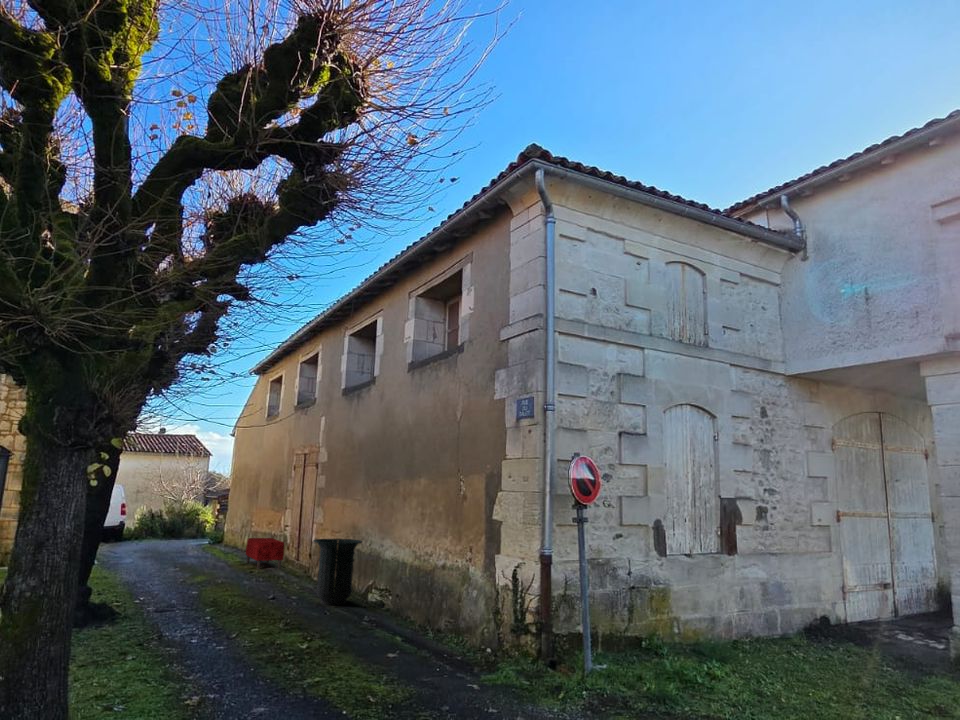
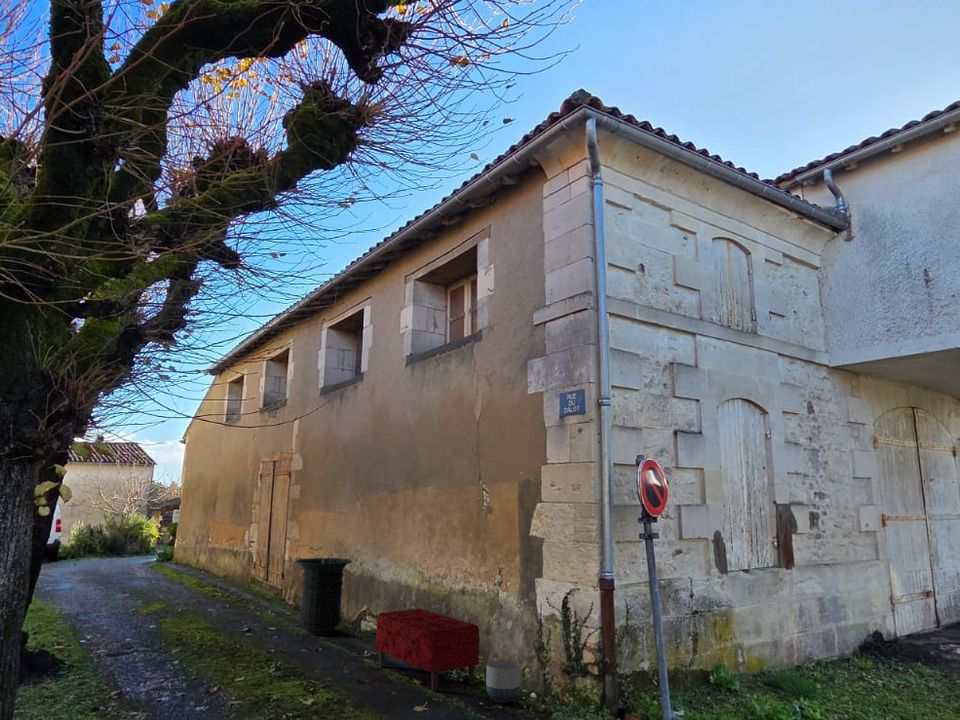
bench: present [246,538,284,569] -> present [376,609,480,691]
planter: none [452,624,481,658] -> present [486,660,520,703]

